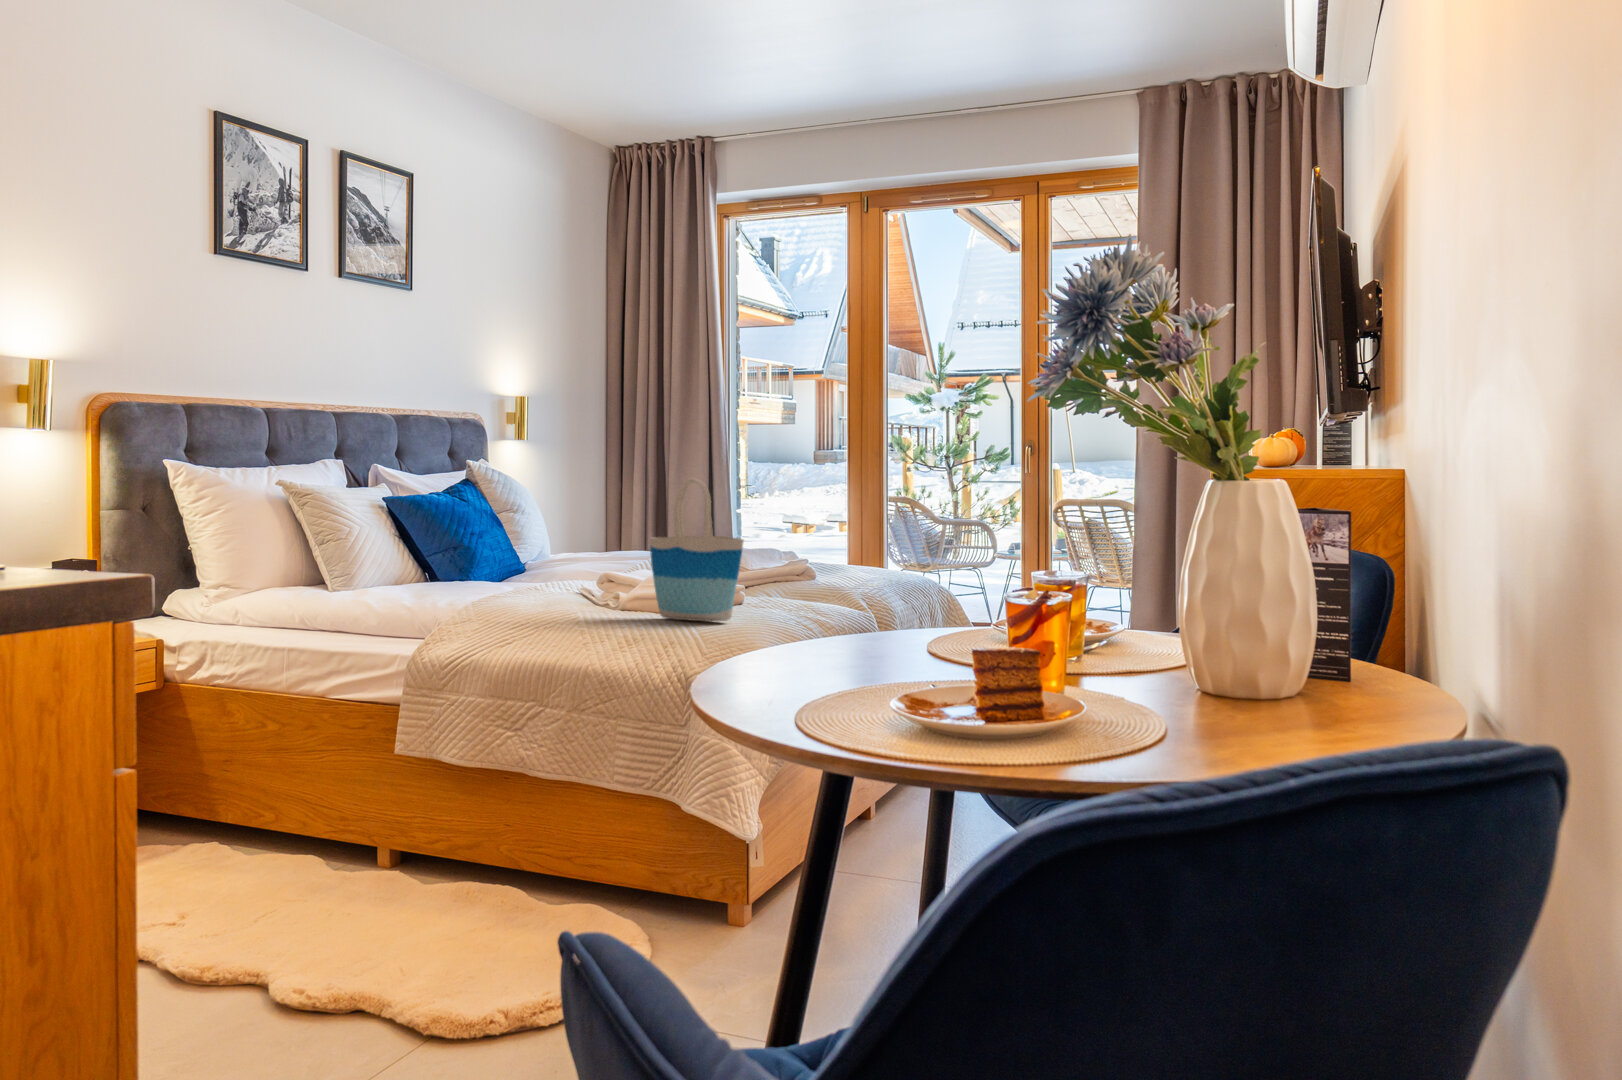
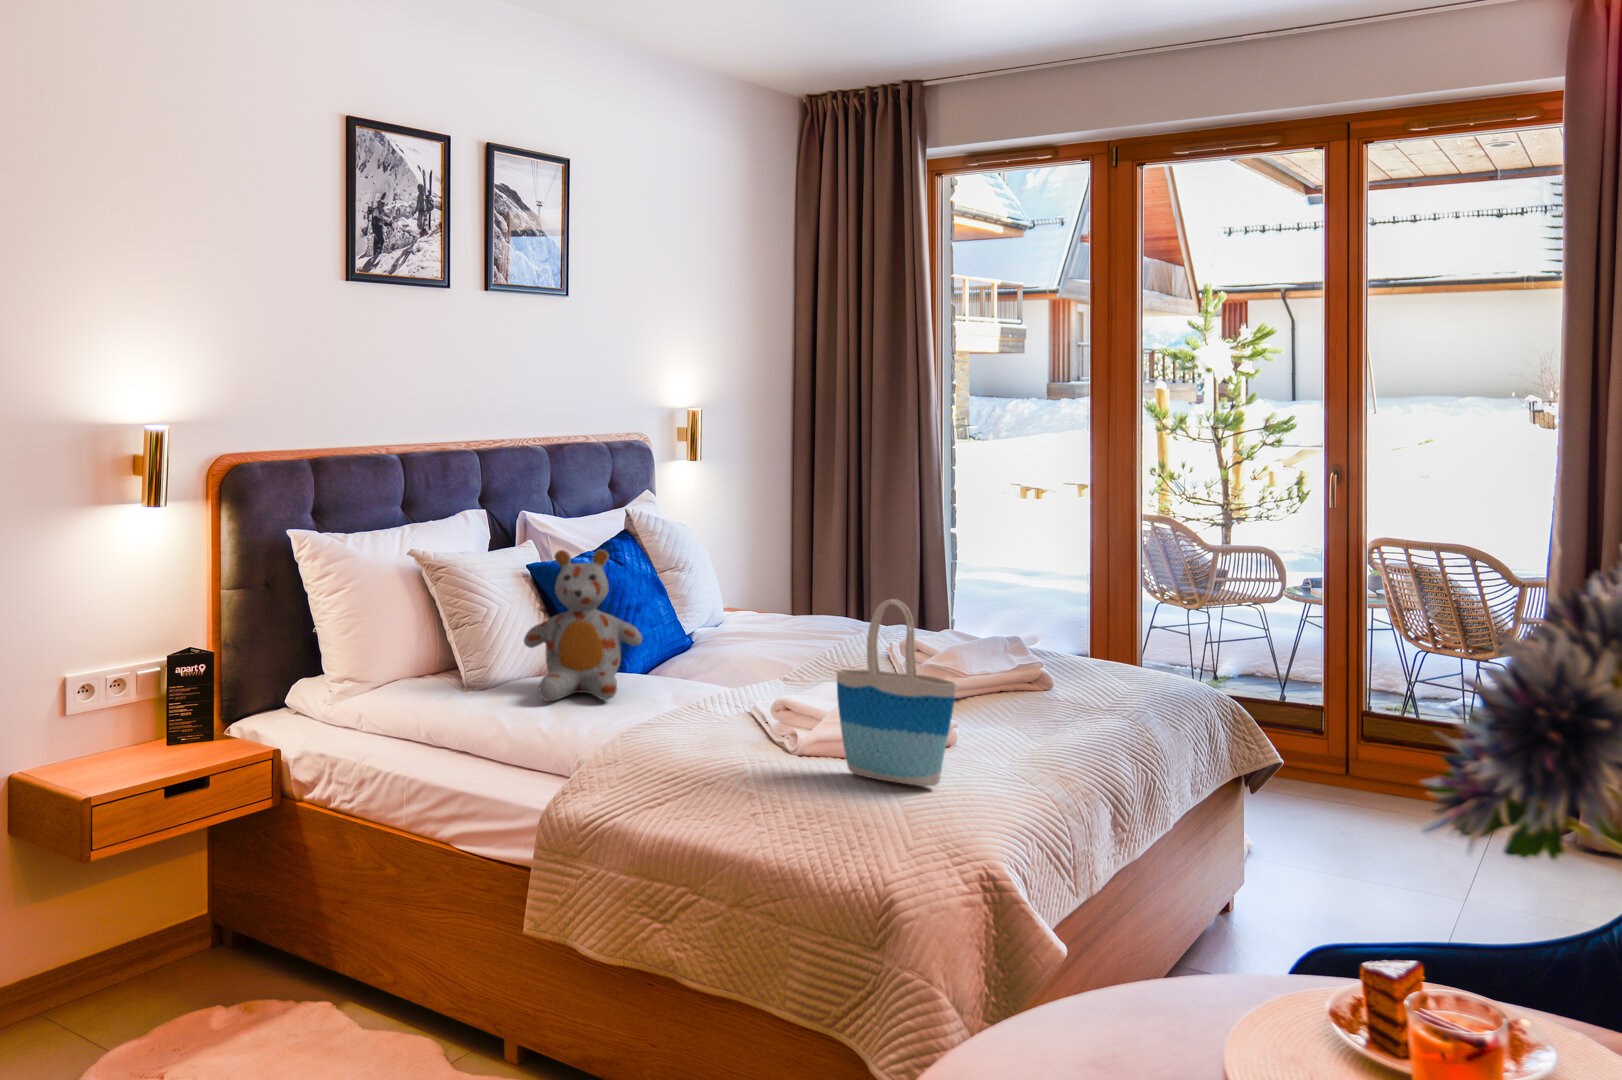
stuffed bear: none [382,472,485,593] -> present [524,550,643,701]

